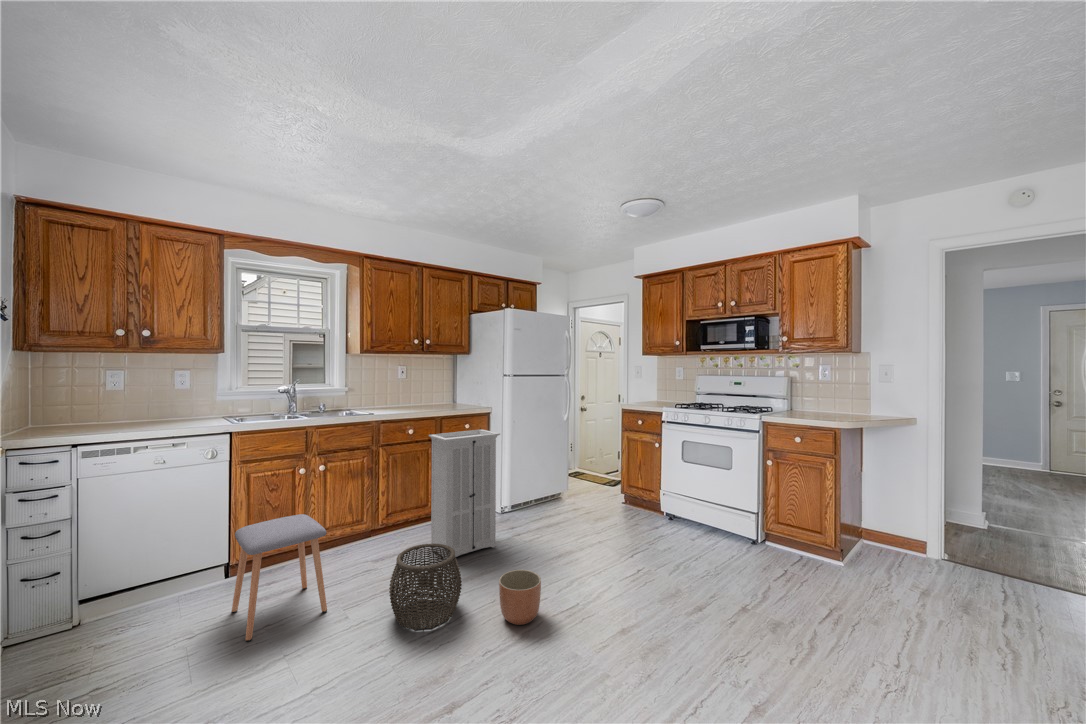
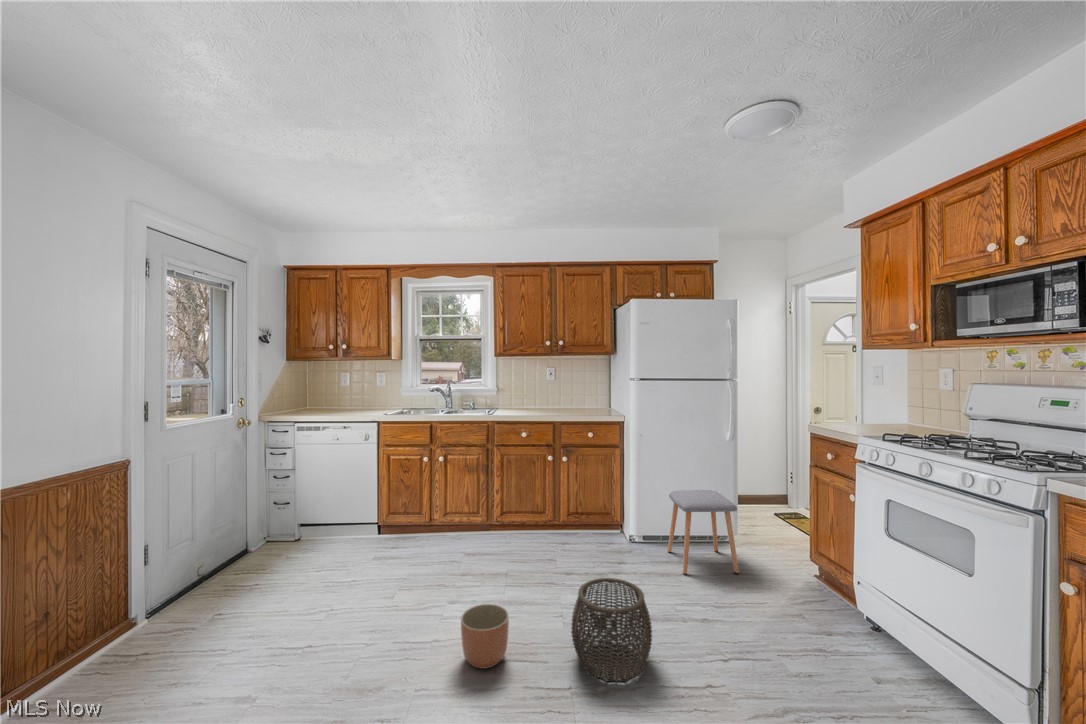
storage cabinet: present [429,429,500,558] -> none [506,438,575,578]
stool: present [232,514,327,642] -> present [668,490,739,575]
woven basket: present [389,543,462,630] -> present [571,578,652,682]

